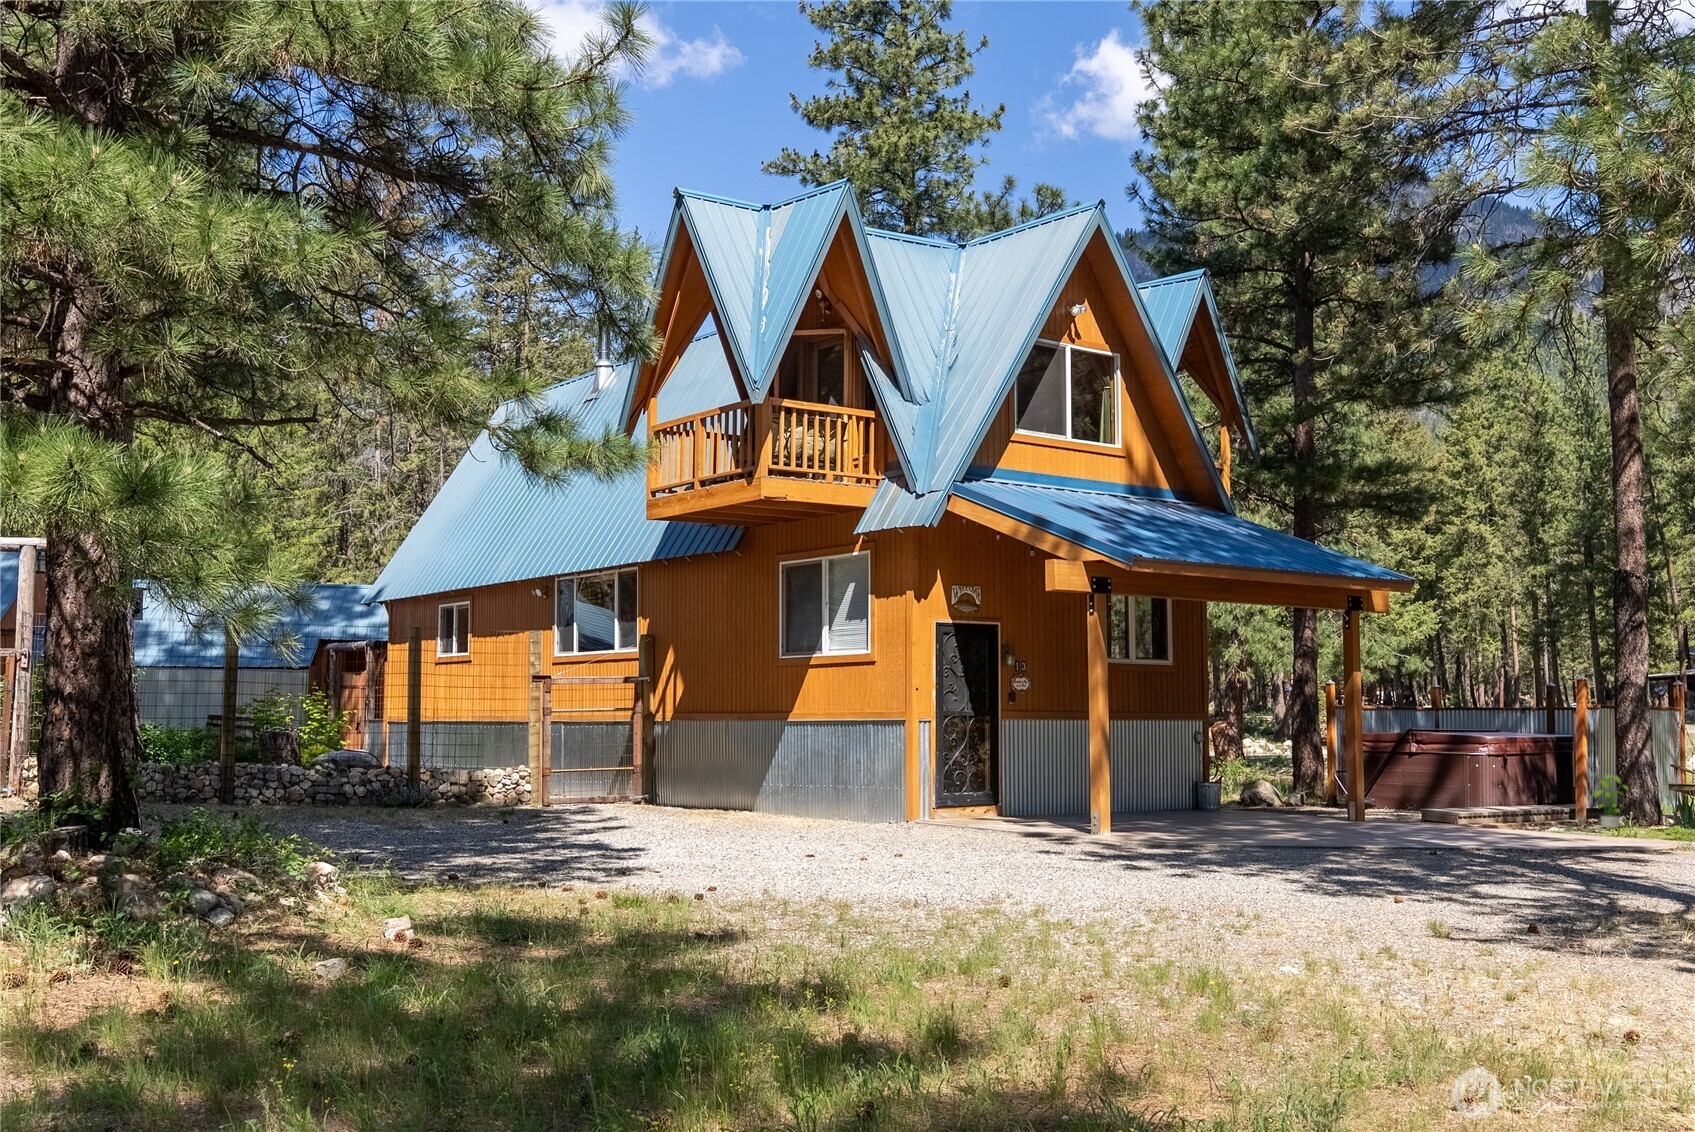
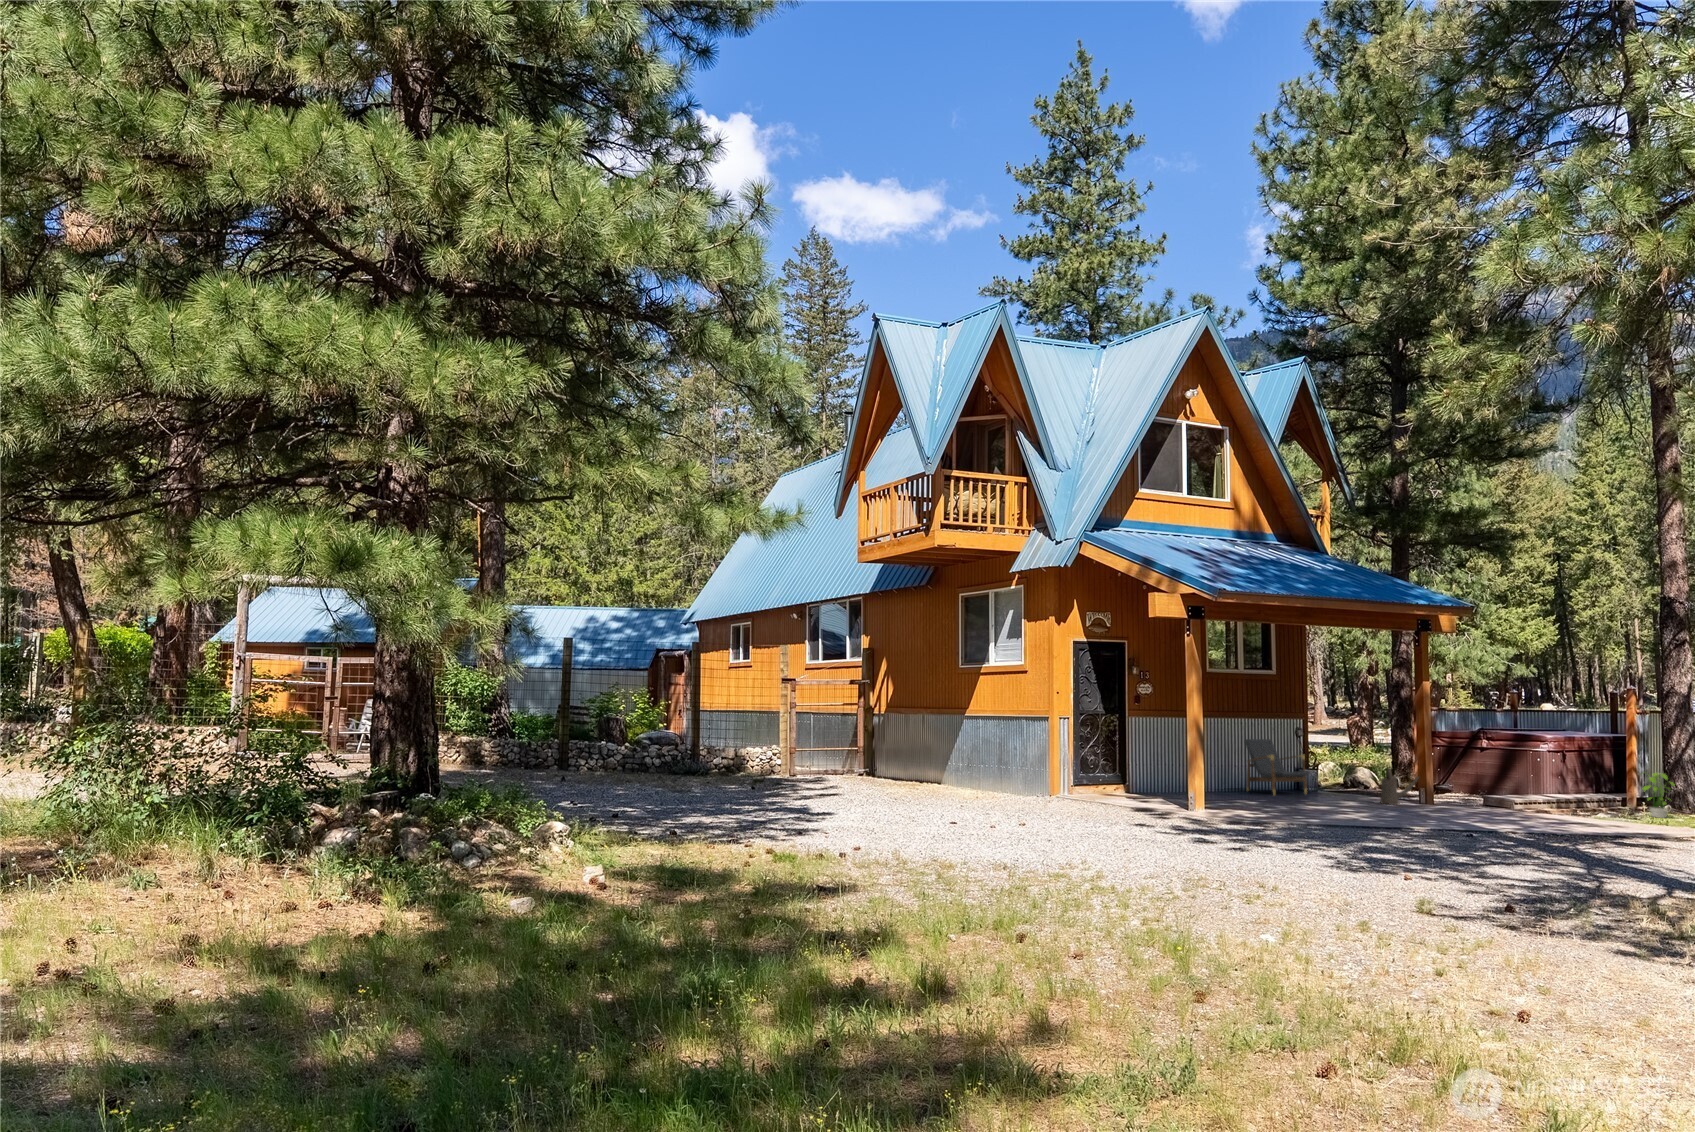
lounge chair: none [1137,745,1215,815] -> present [1245,739,1309,795]
watering can: none [1295,778,1347,821] -> present [1380,769,1419,805]

